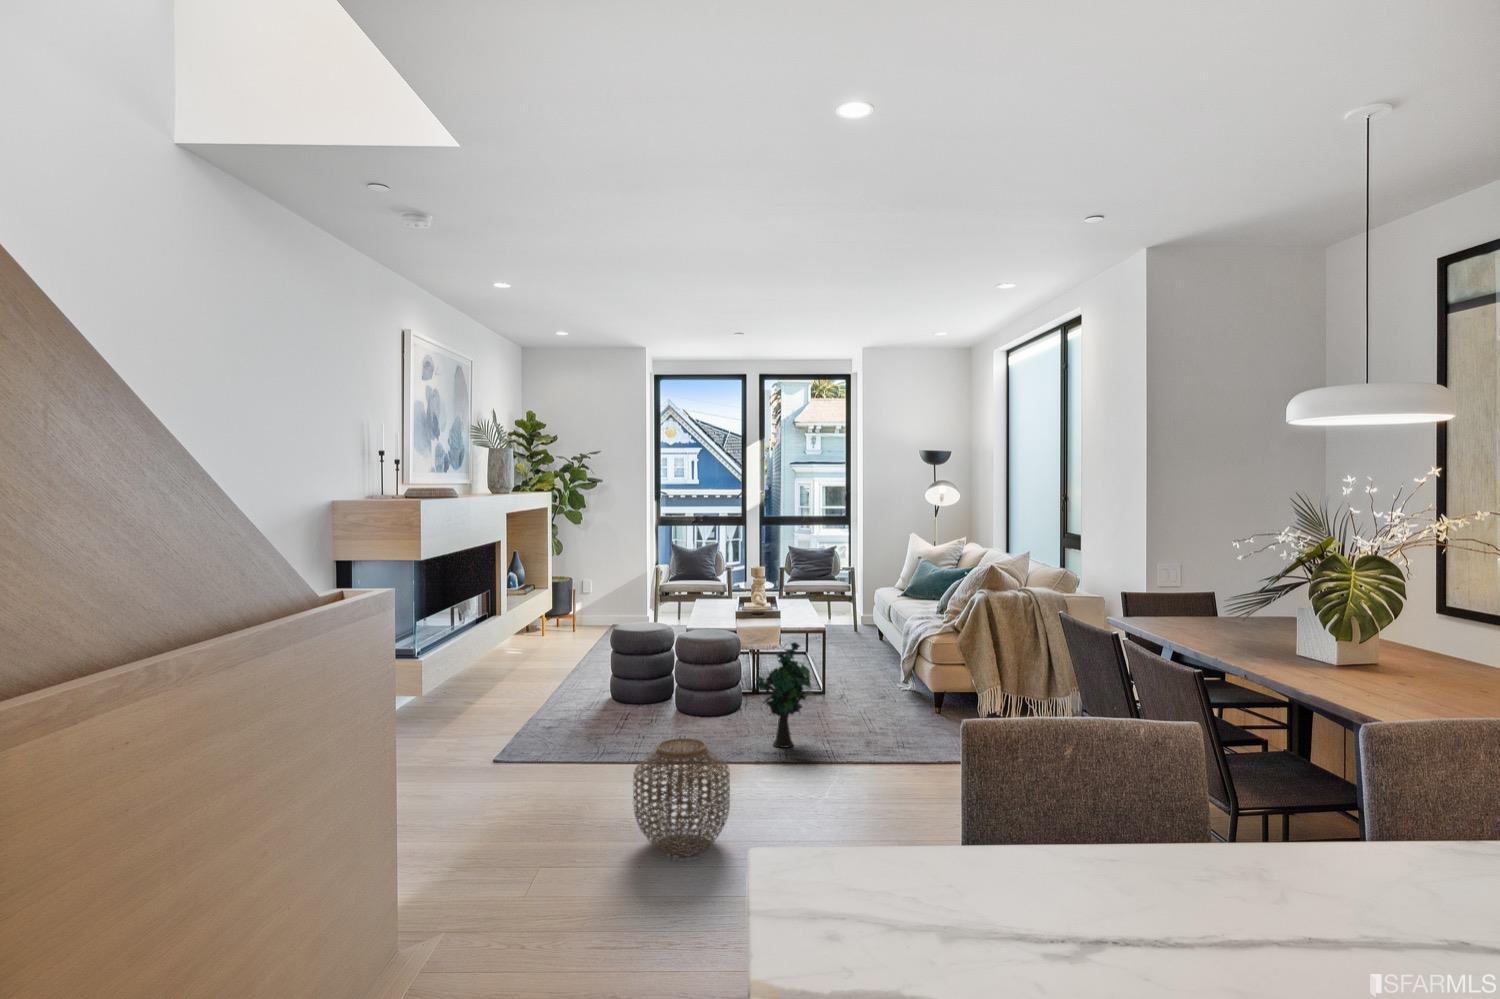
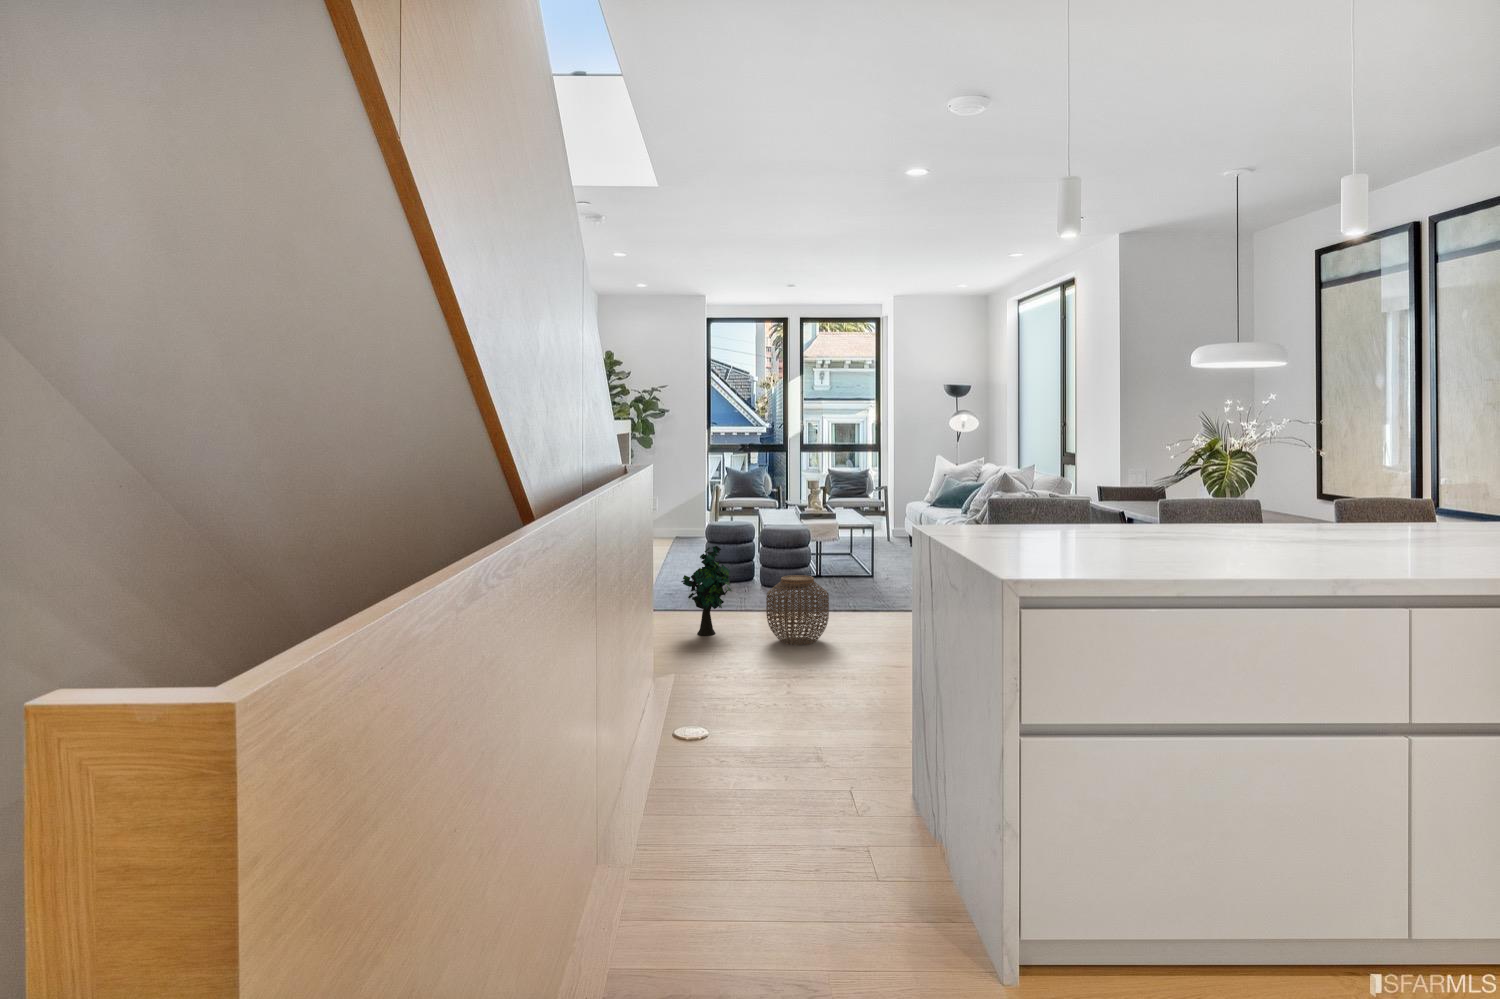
decorative plant: present [756,642,812,748] -> present [681,546,732,635]

